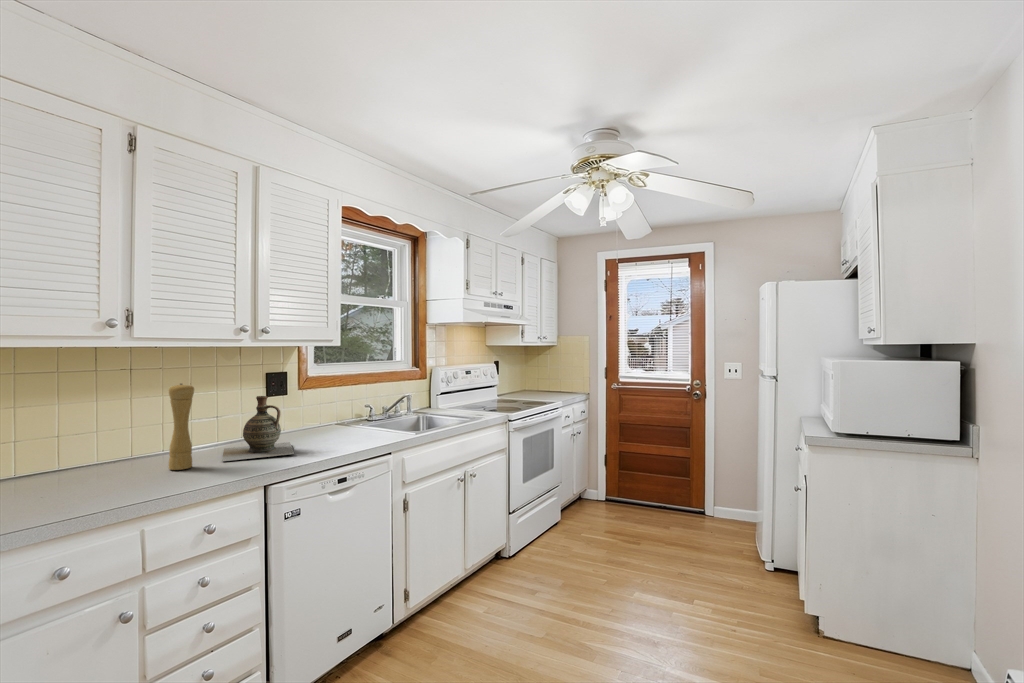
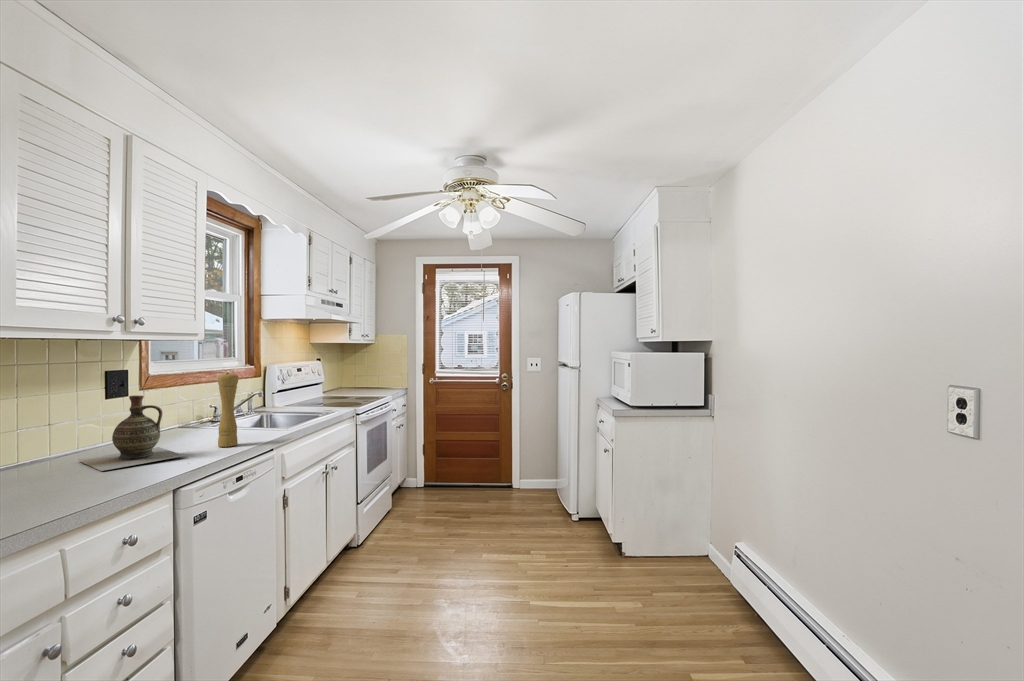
pepper mill: present [168,384,194,470] -> present [217,373,239,447]

